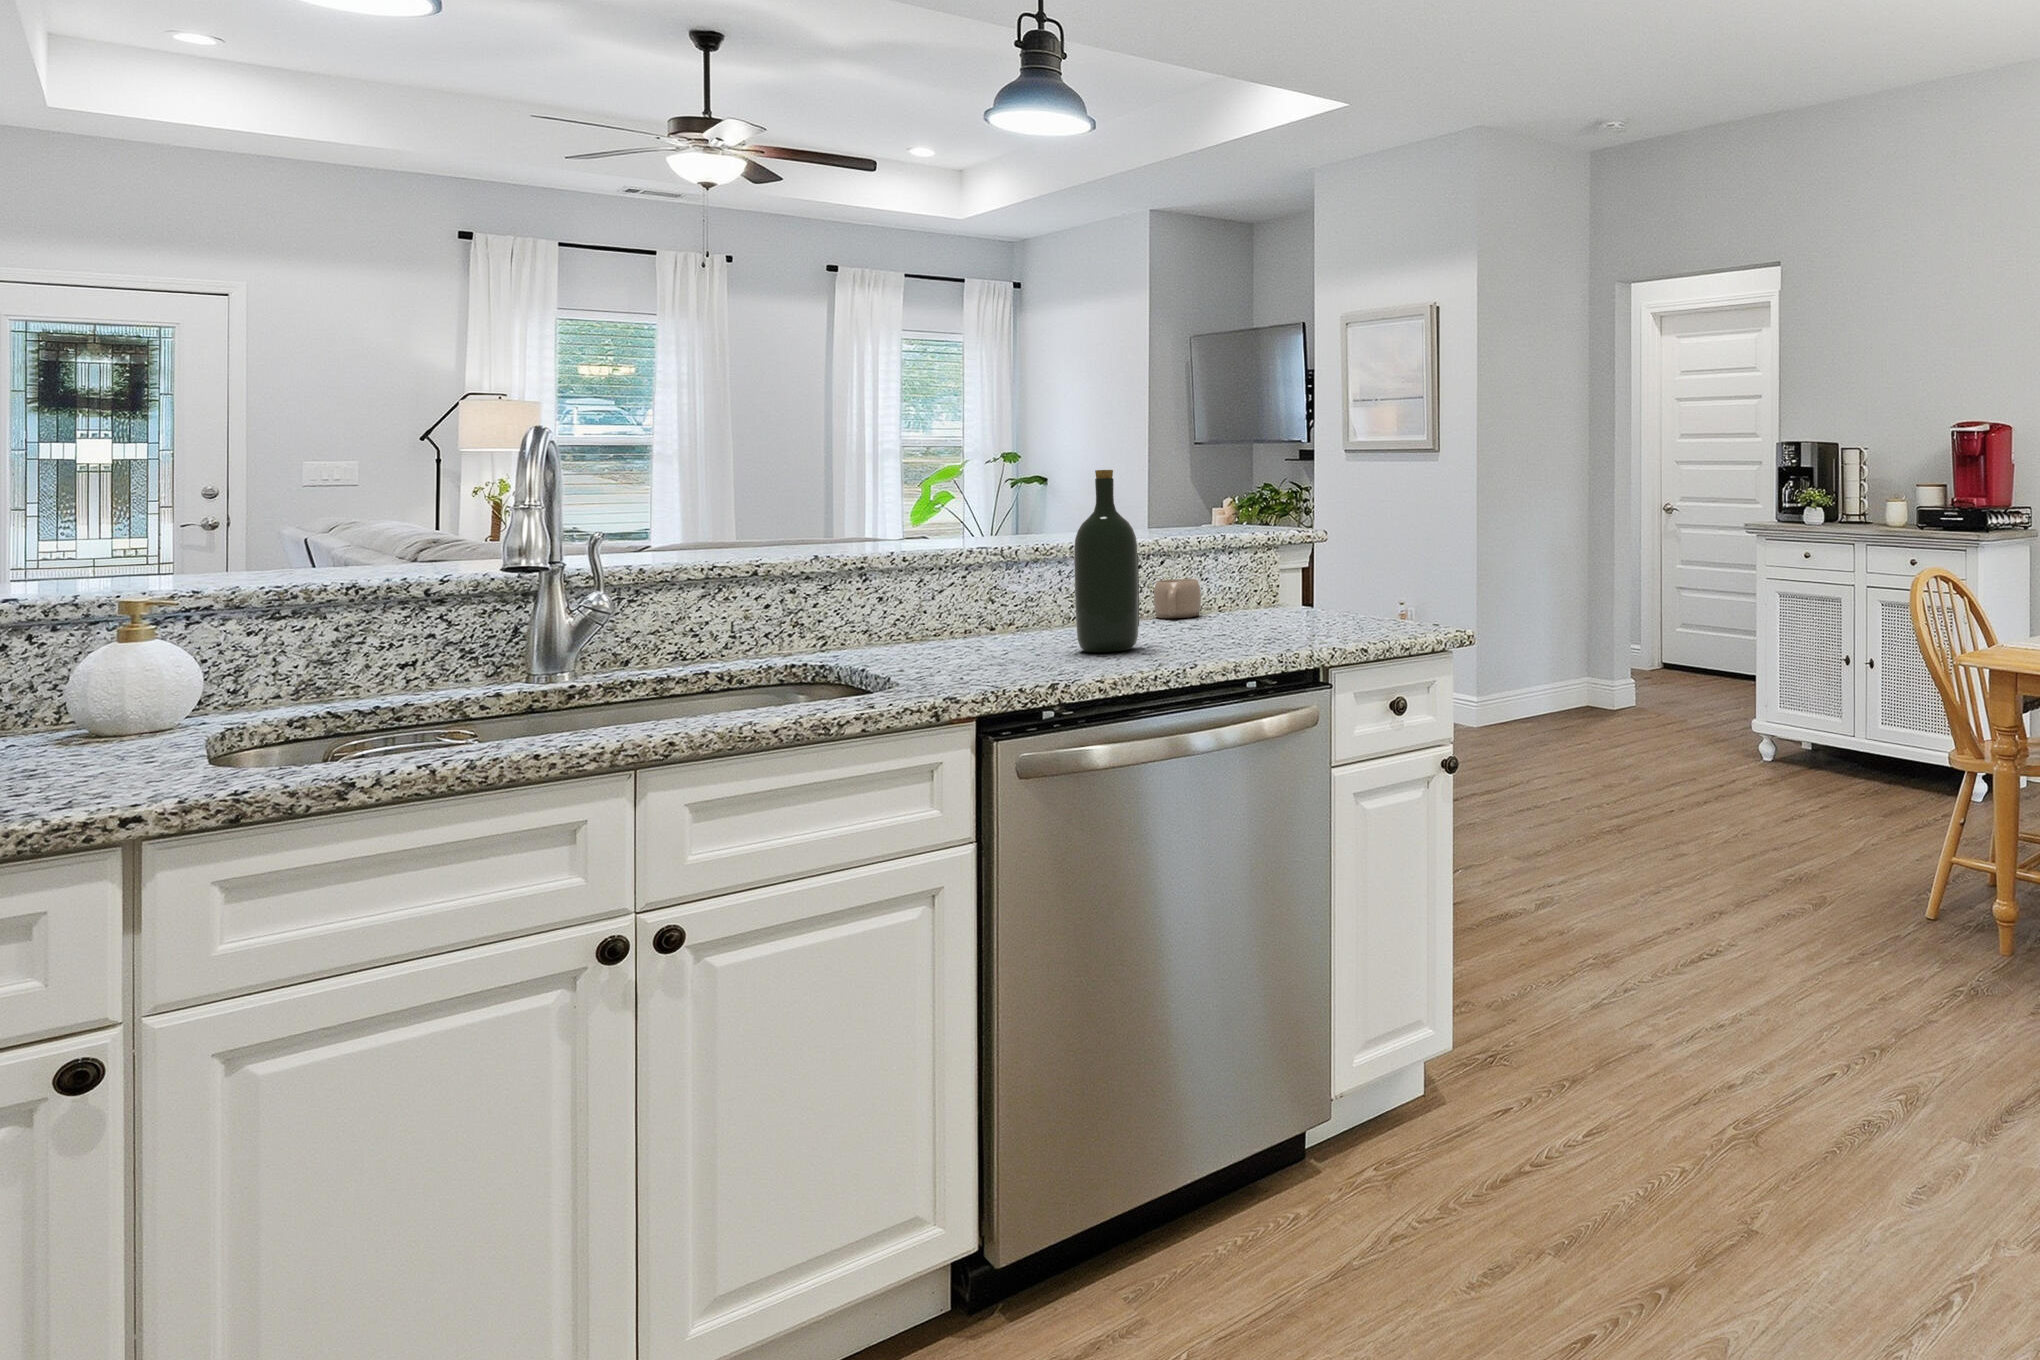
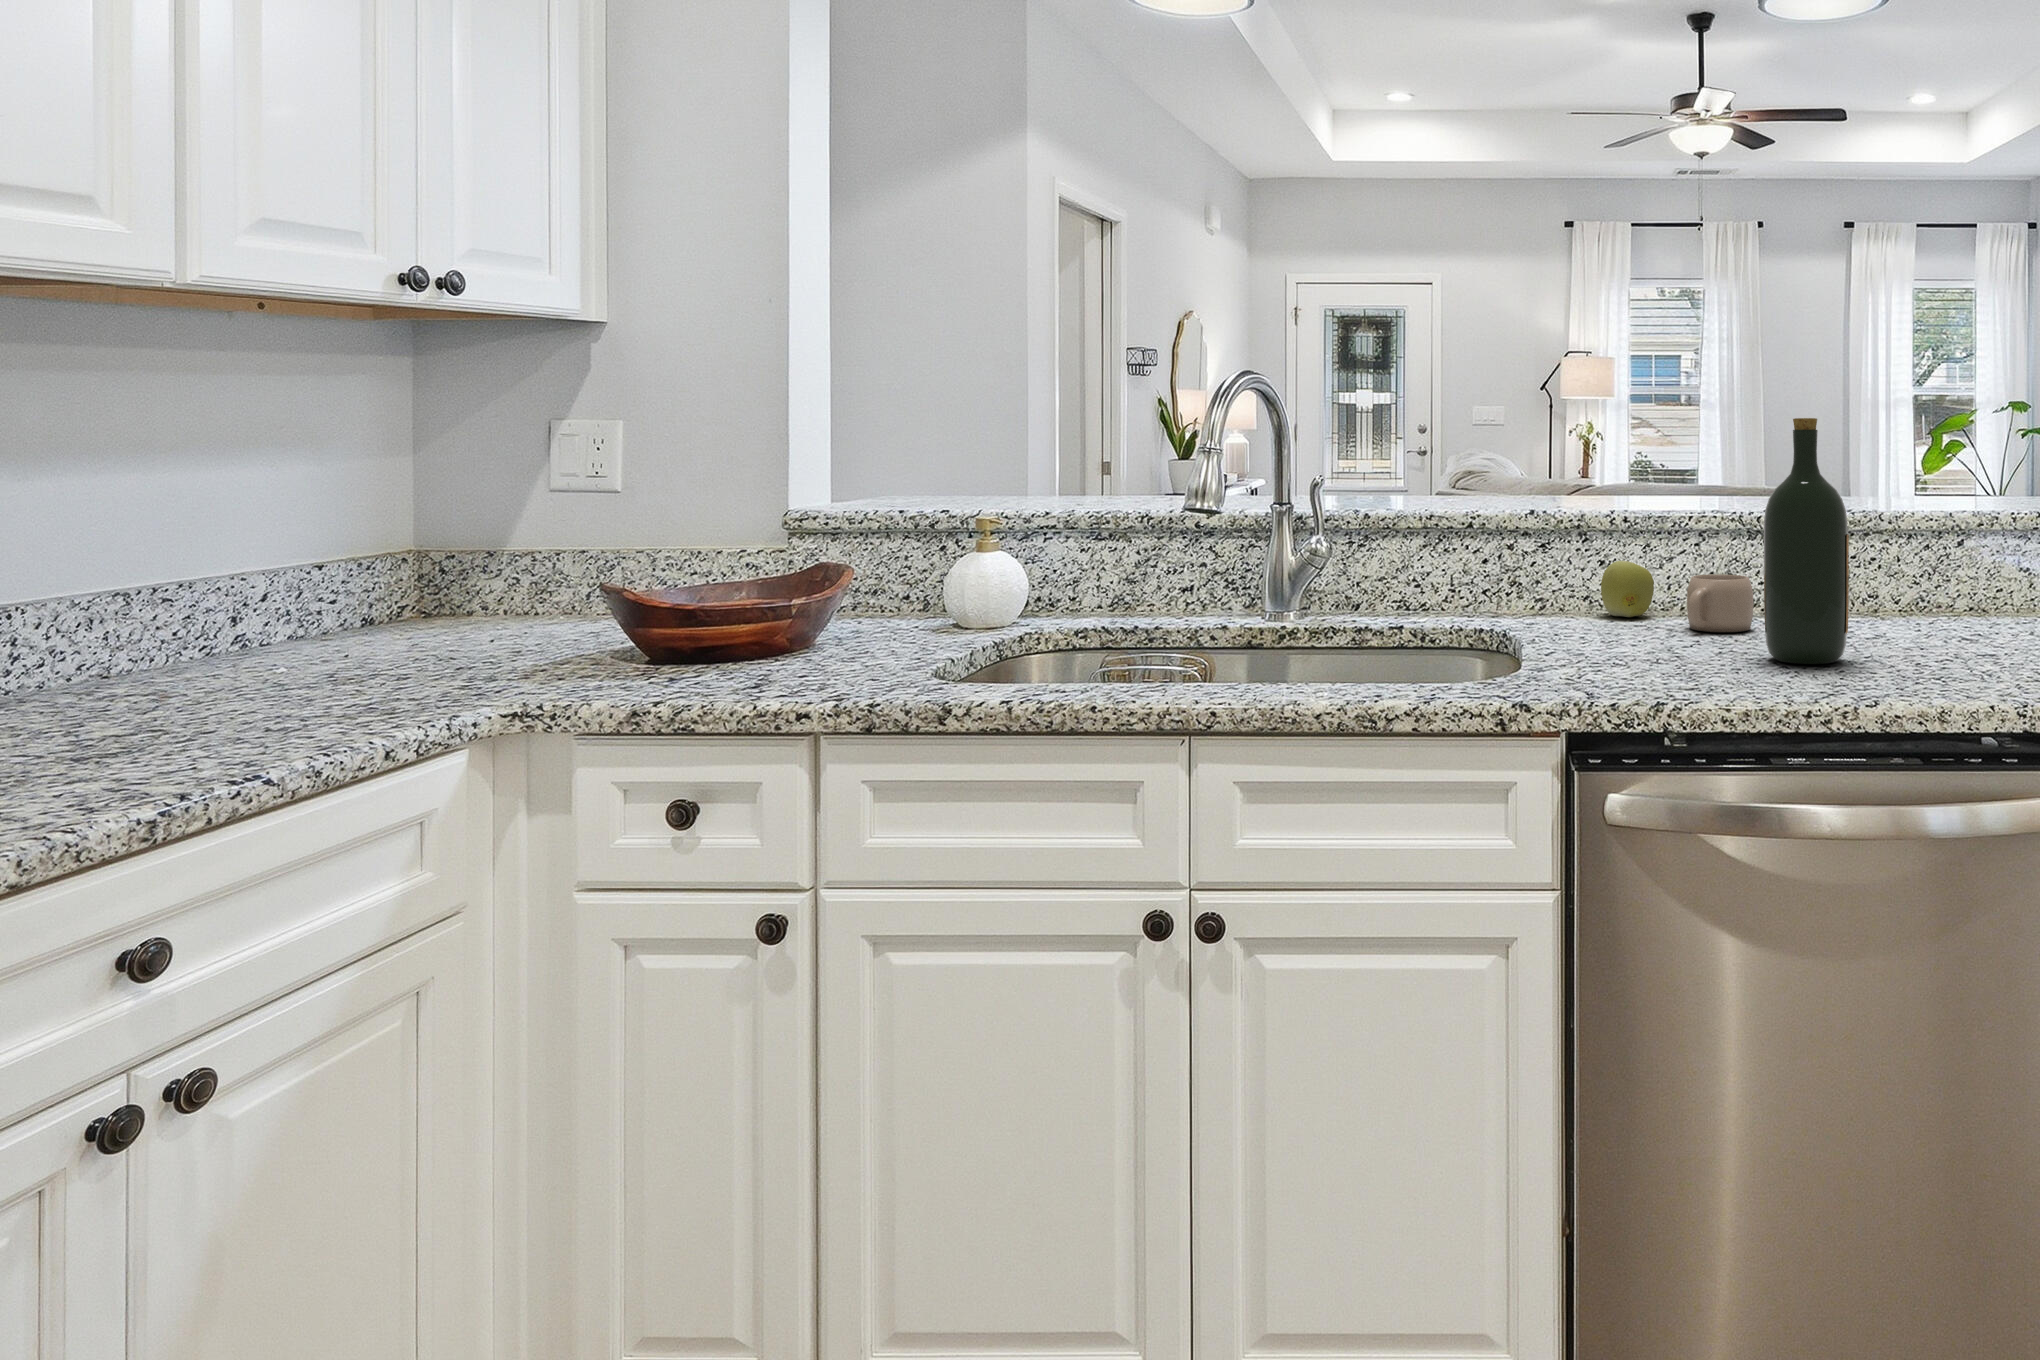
mug: present [1154,579,1201,618] -> present [1687,574,1754,632]
apple: none [882,587,930,642] -> present [1601,551,1654,617]

